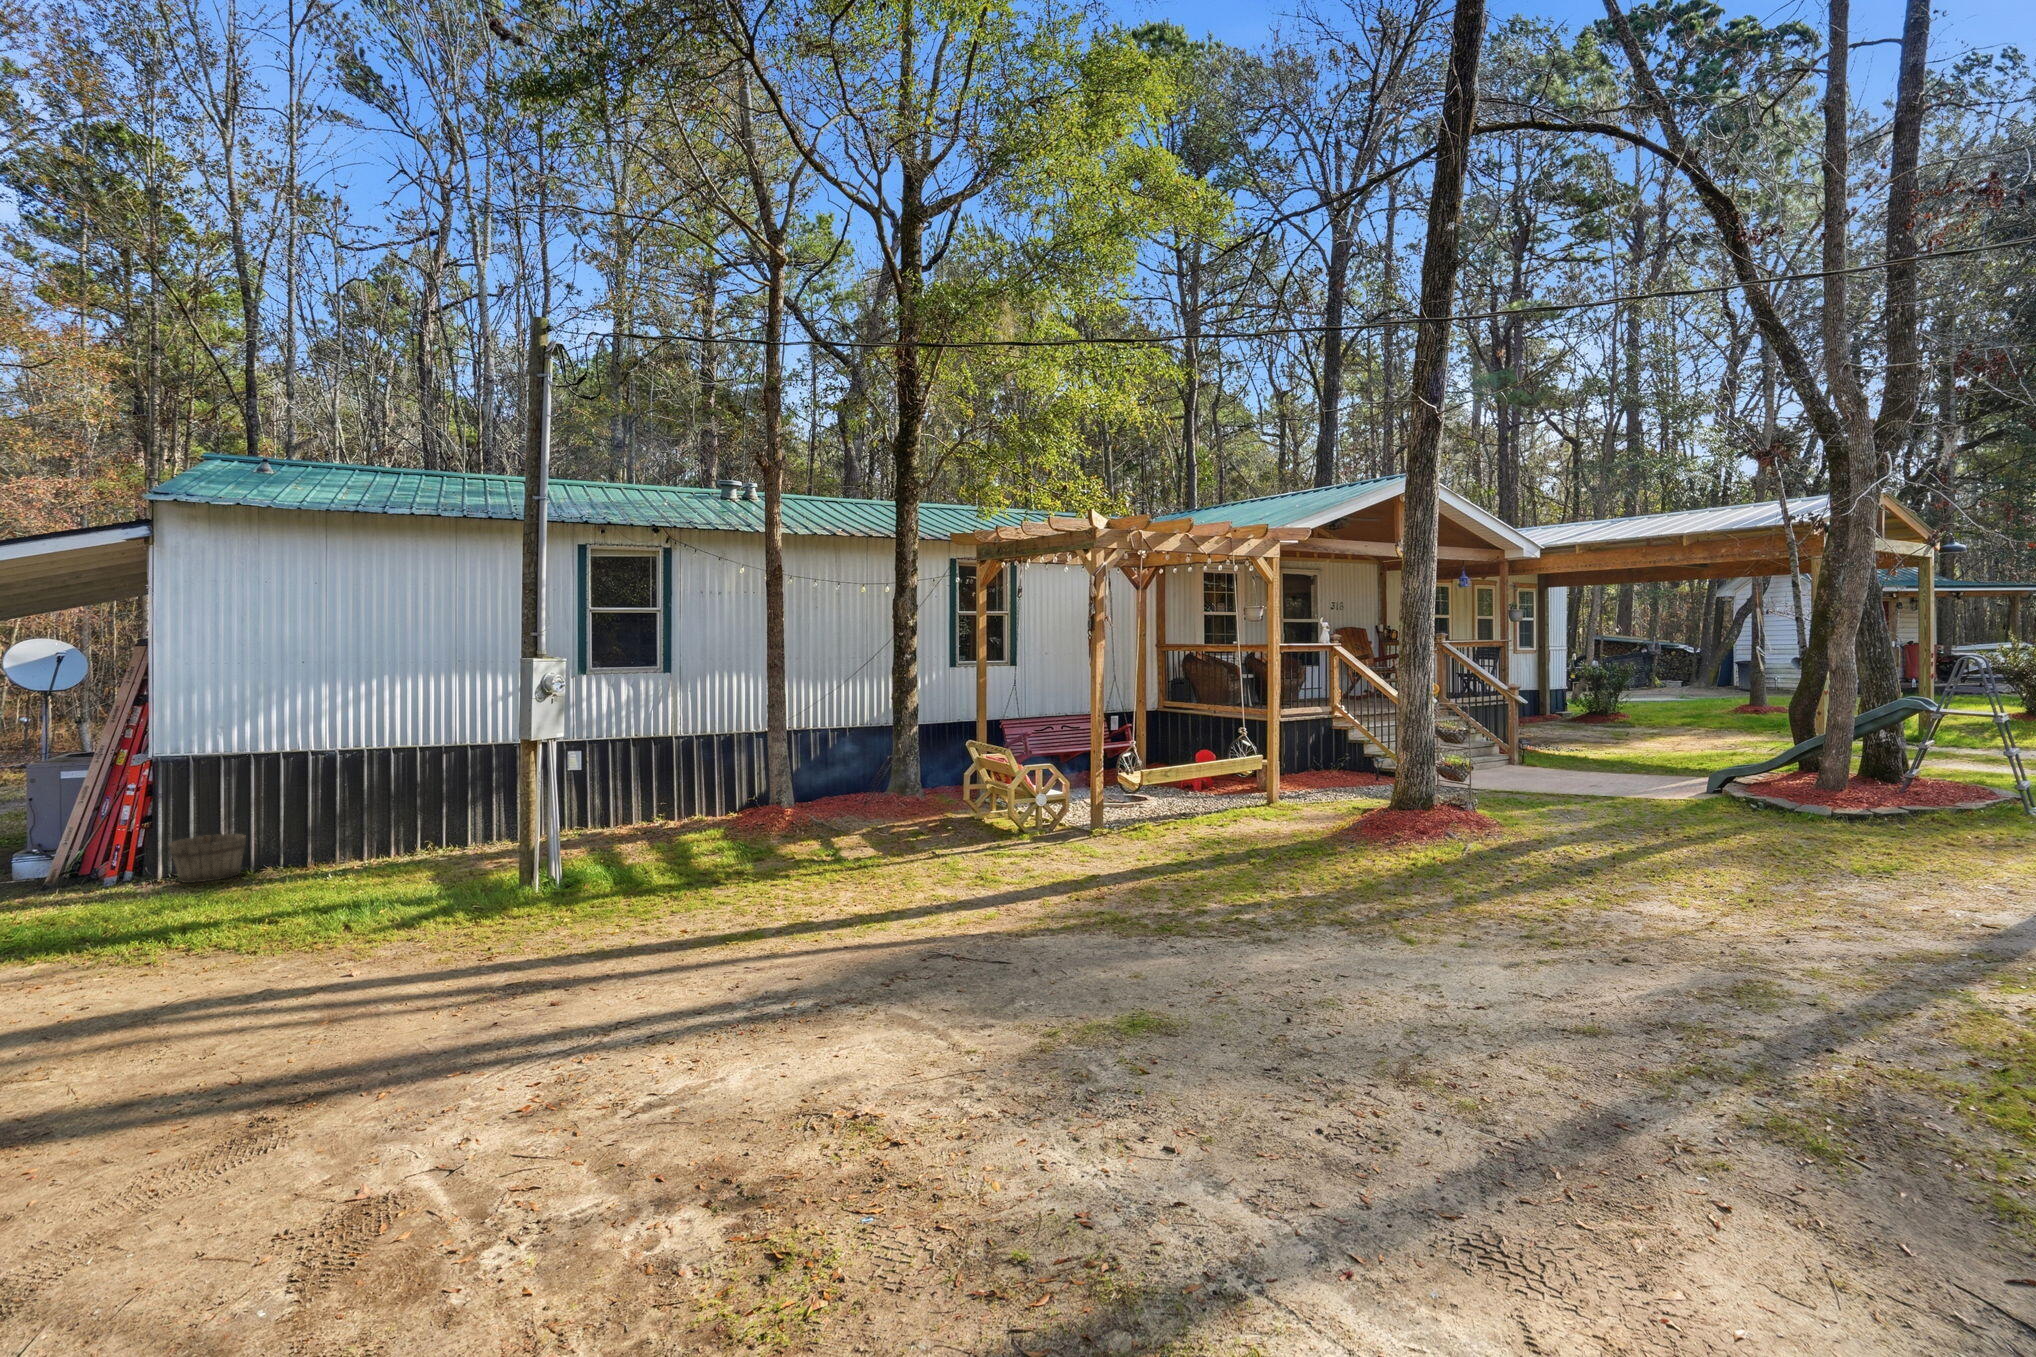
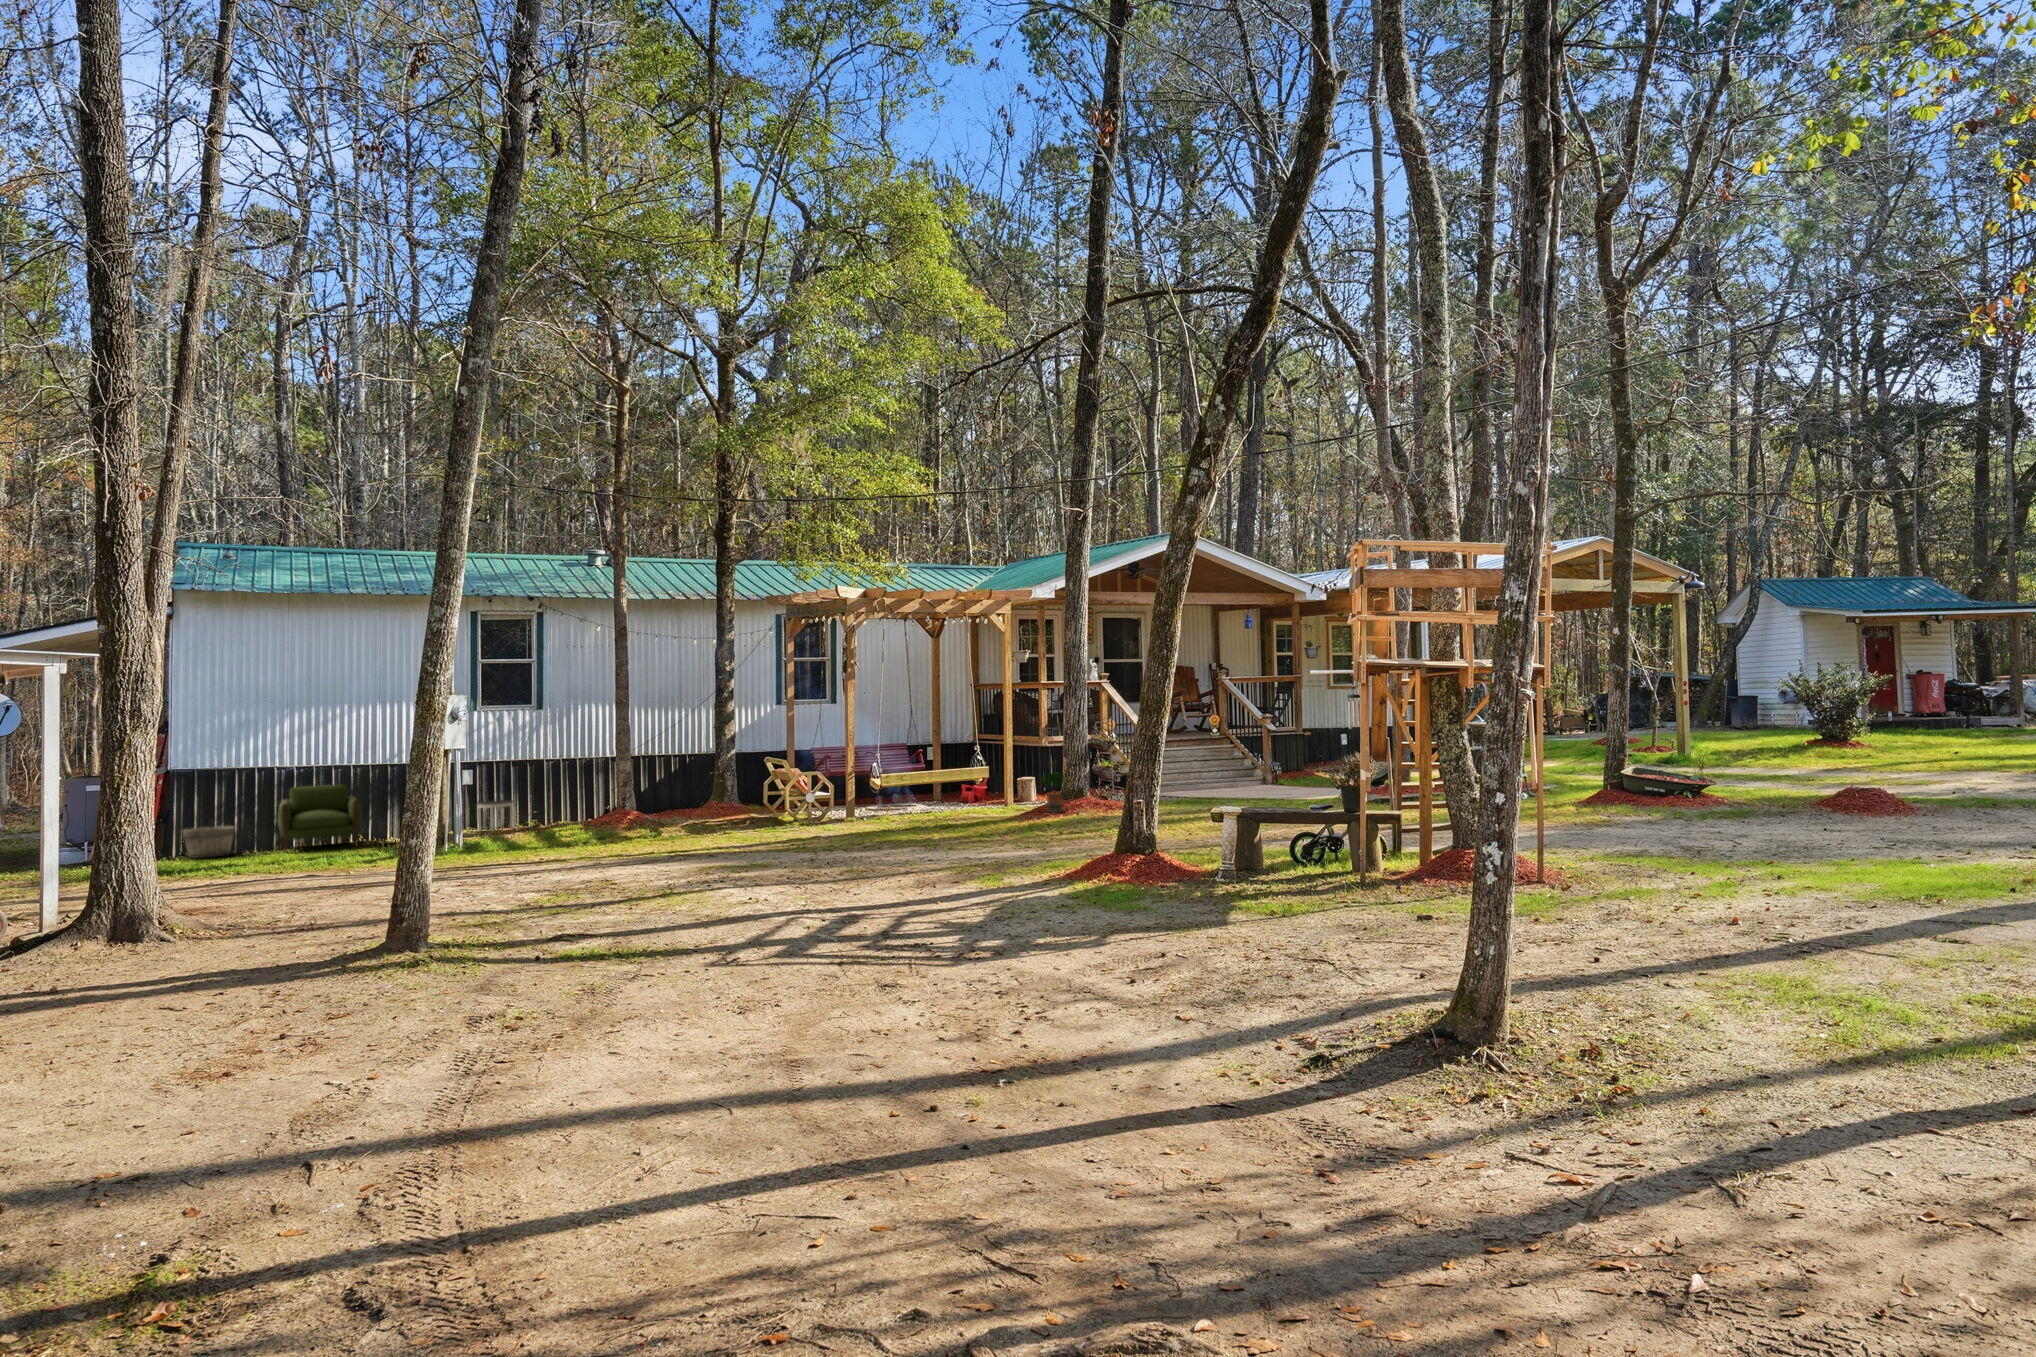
armchair: none [302,776,422,876] -> present [278,785,362,852]
potted tree: none [1345,776,1388,835] -> present [1041,772,1067,812]
round table: none [584,789,633,832] -> present [477,800,514,830]

